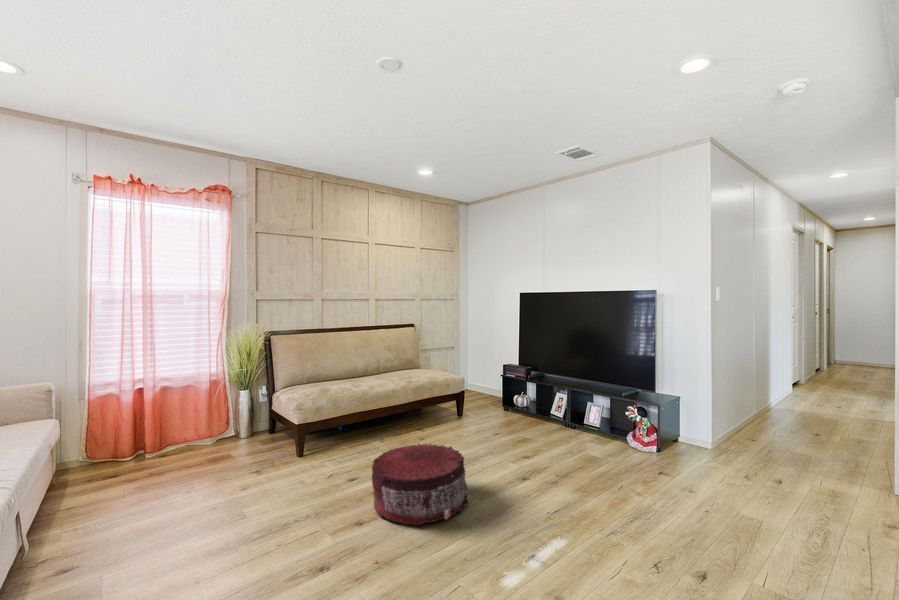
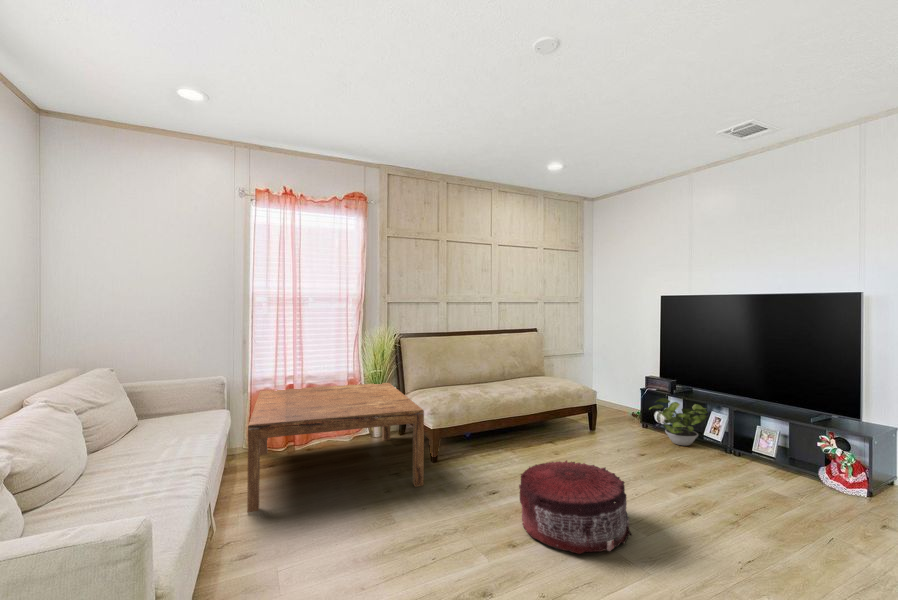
coffee table: none [74,381,284,528] -> present [247,383,424,512]
potted plant: none [505,383,553,423] -> present [649,398,708,446]

